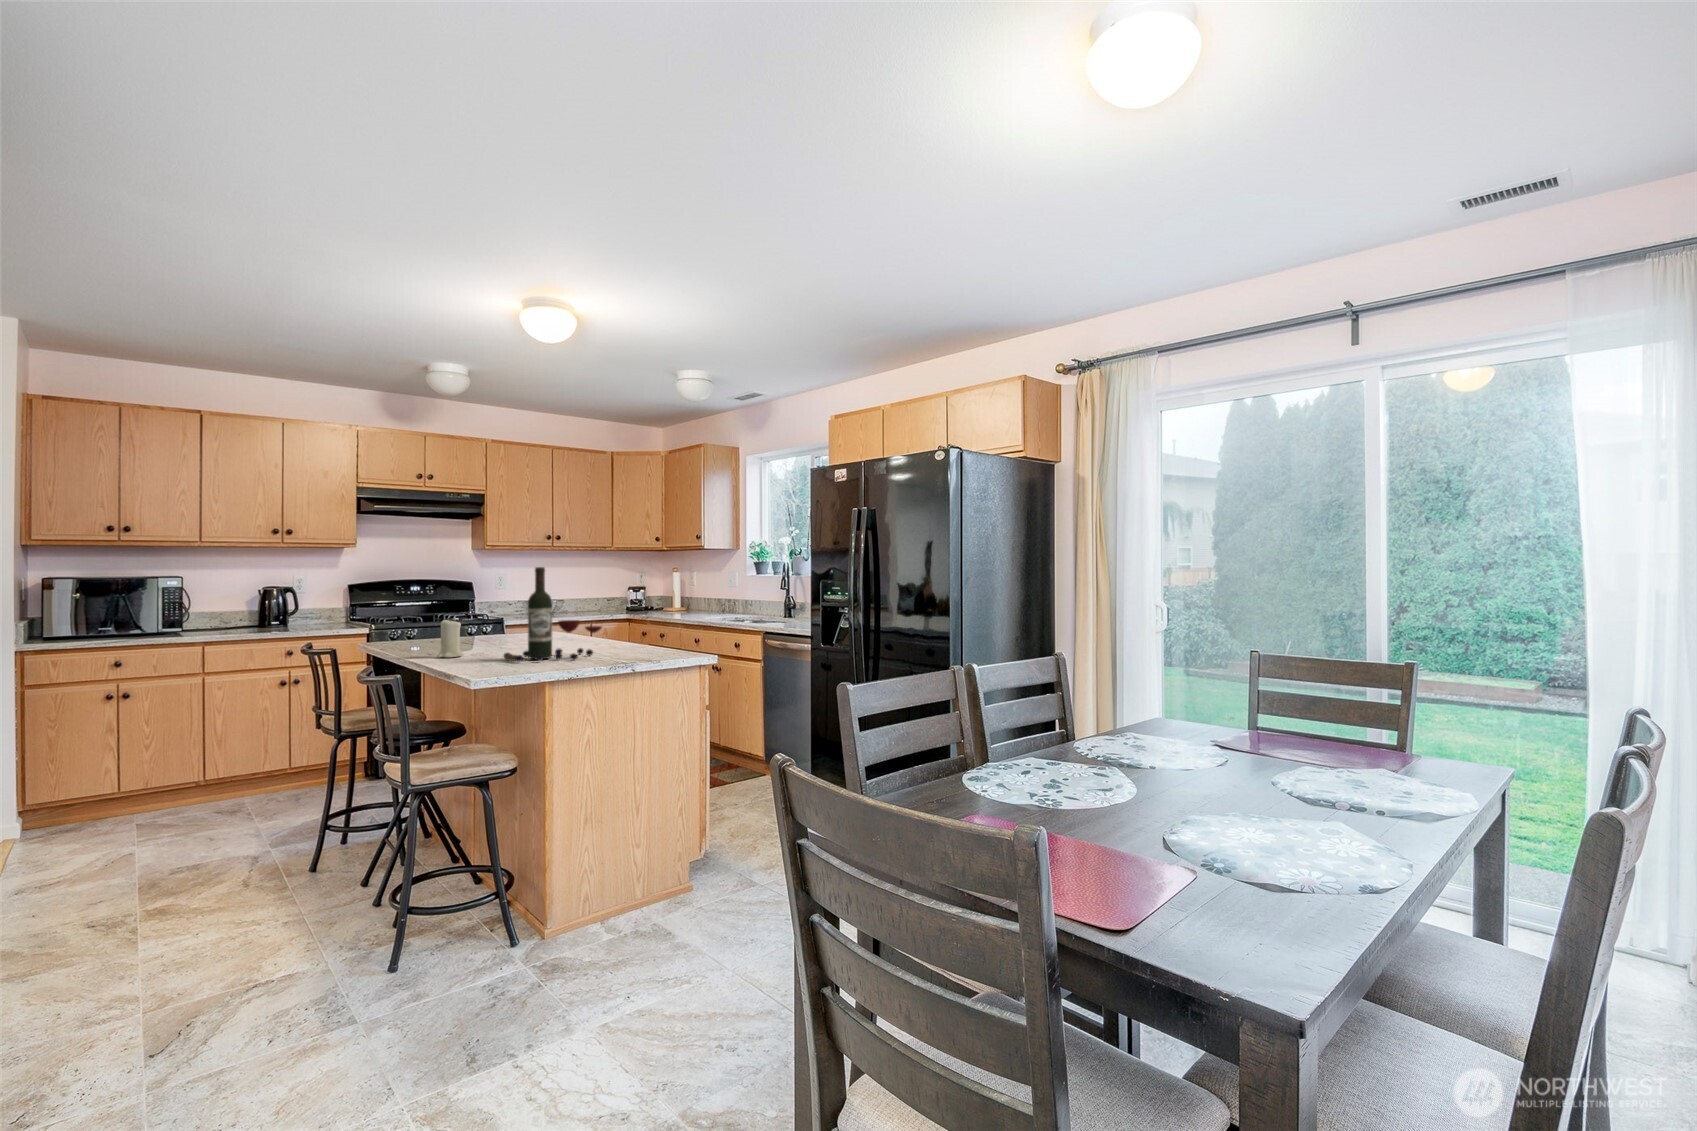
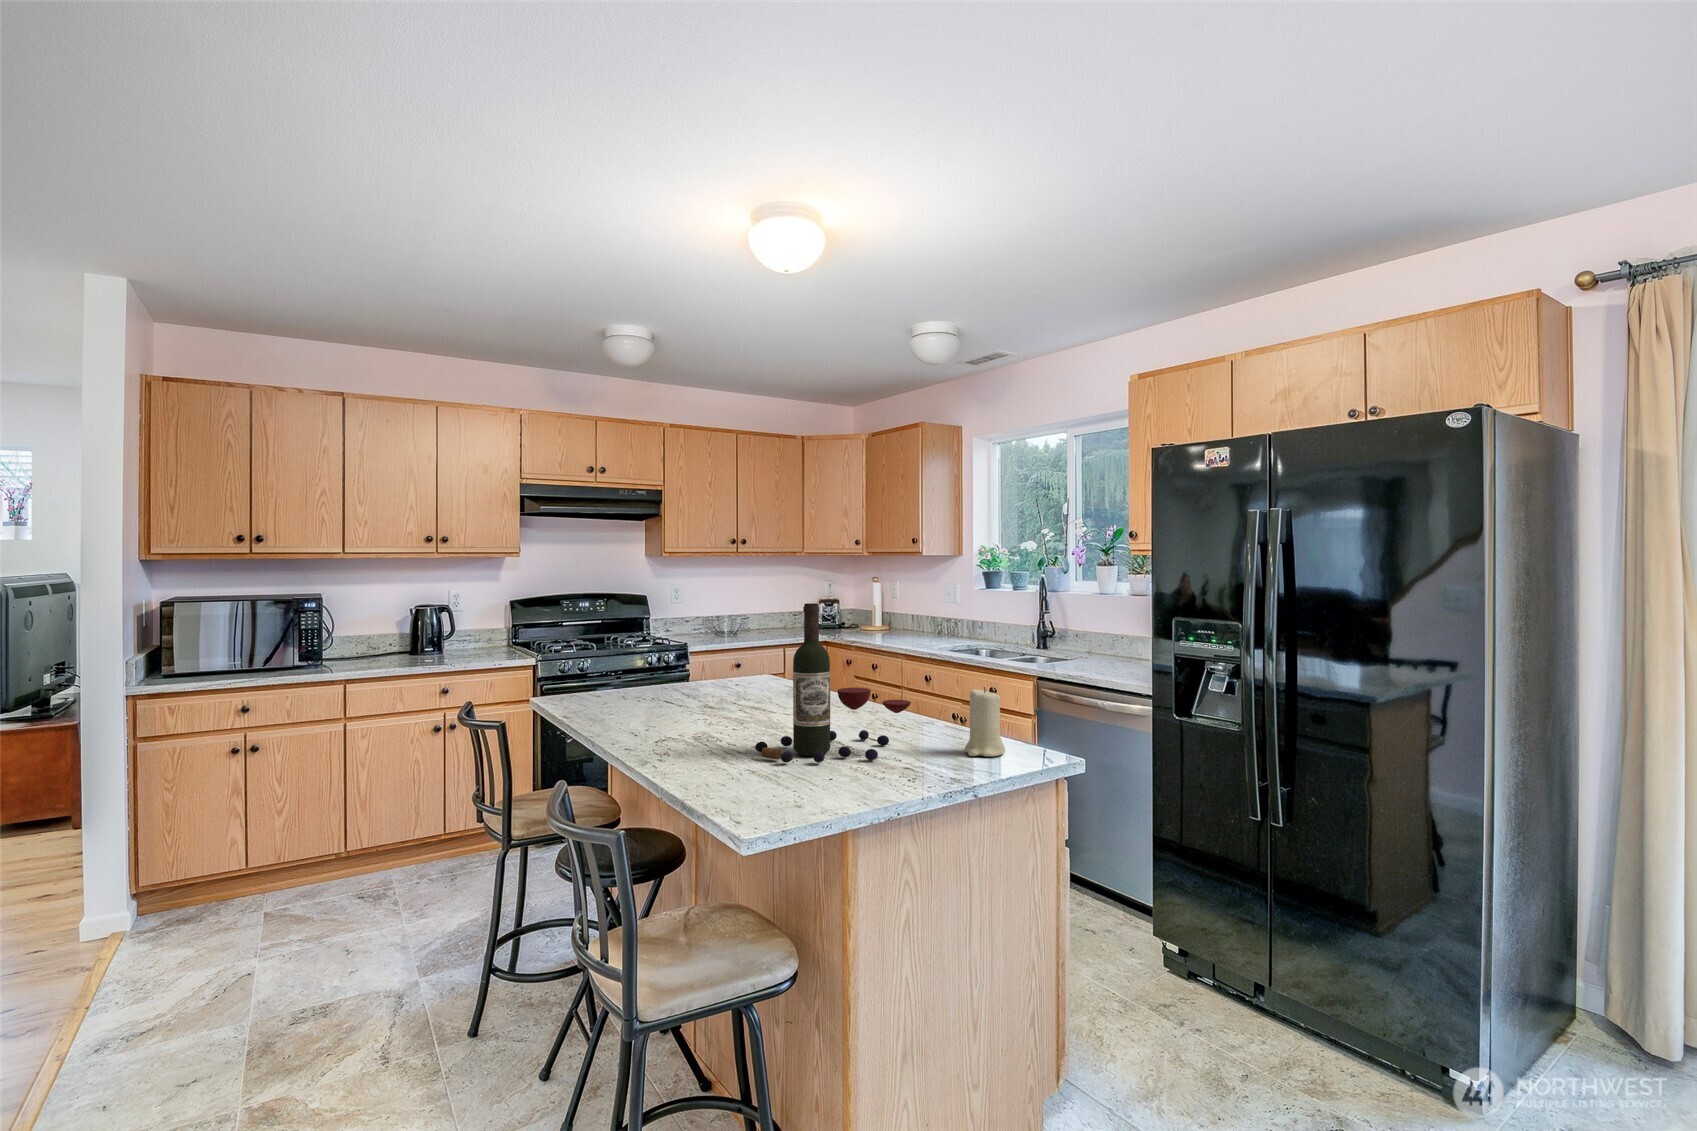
candle: present [437,619,463,658] -> present [964,687,1005,756]

